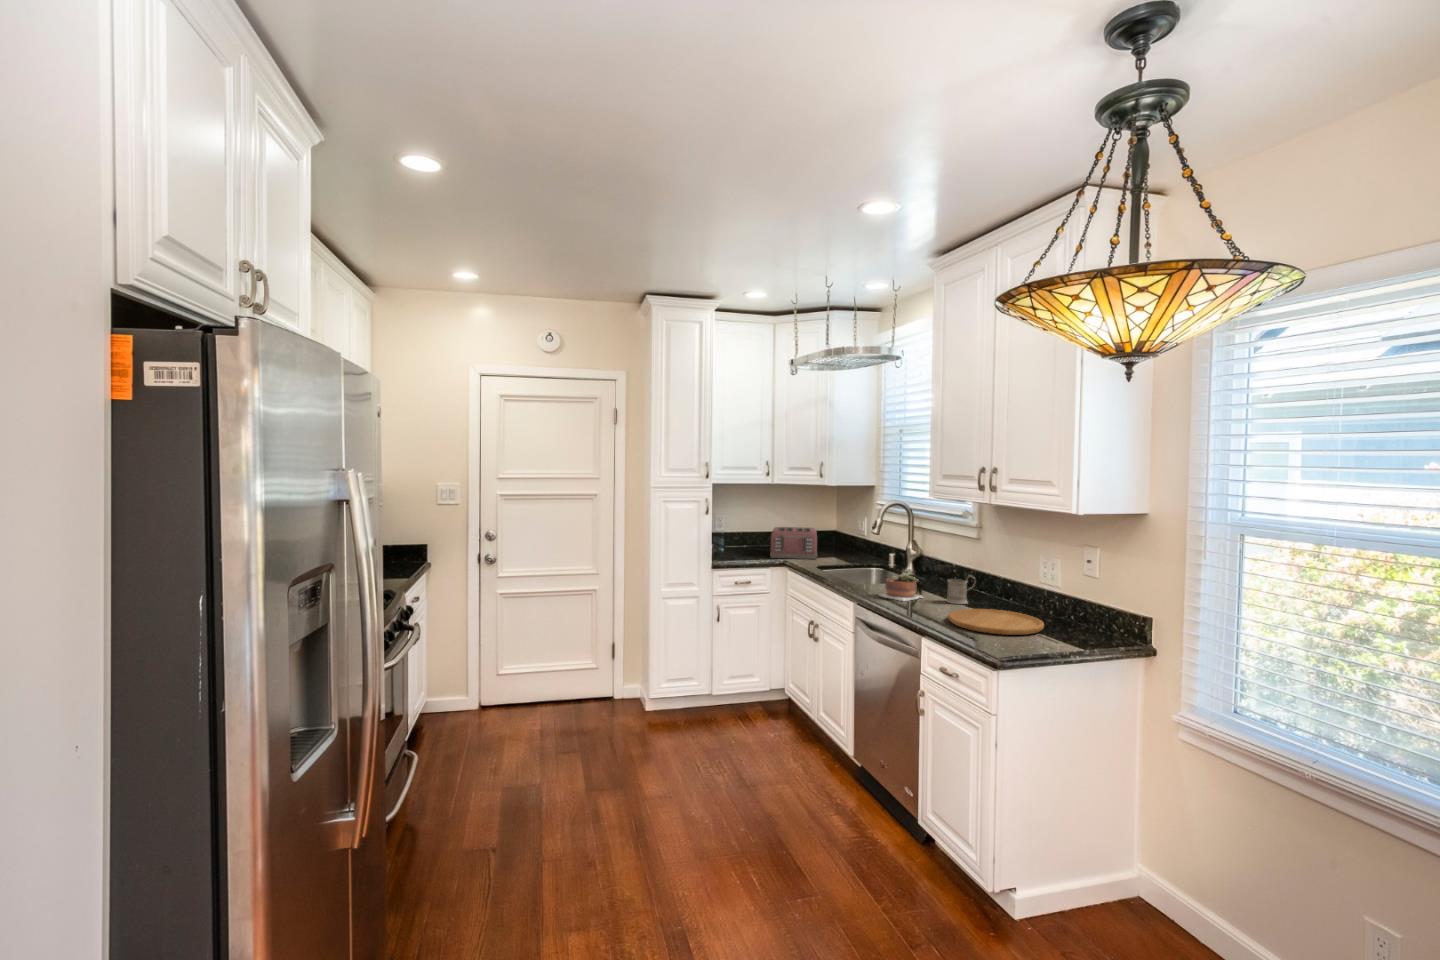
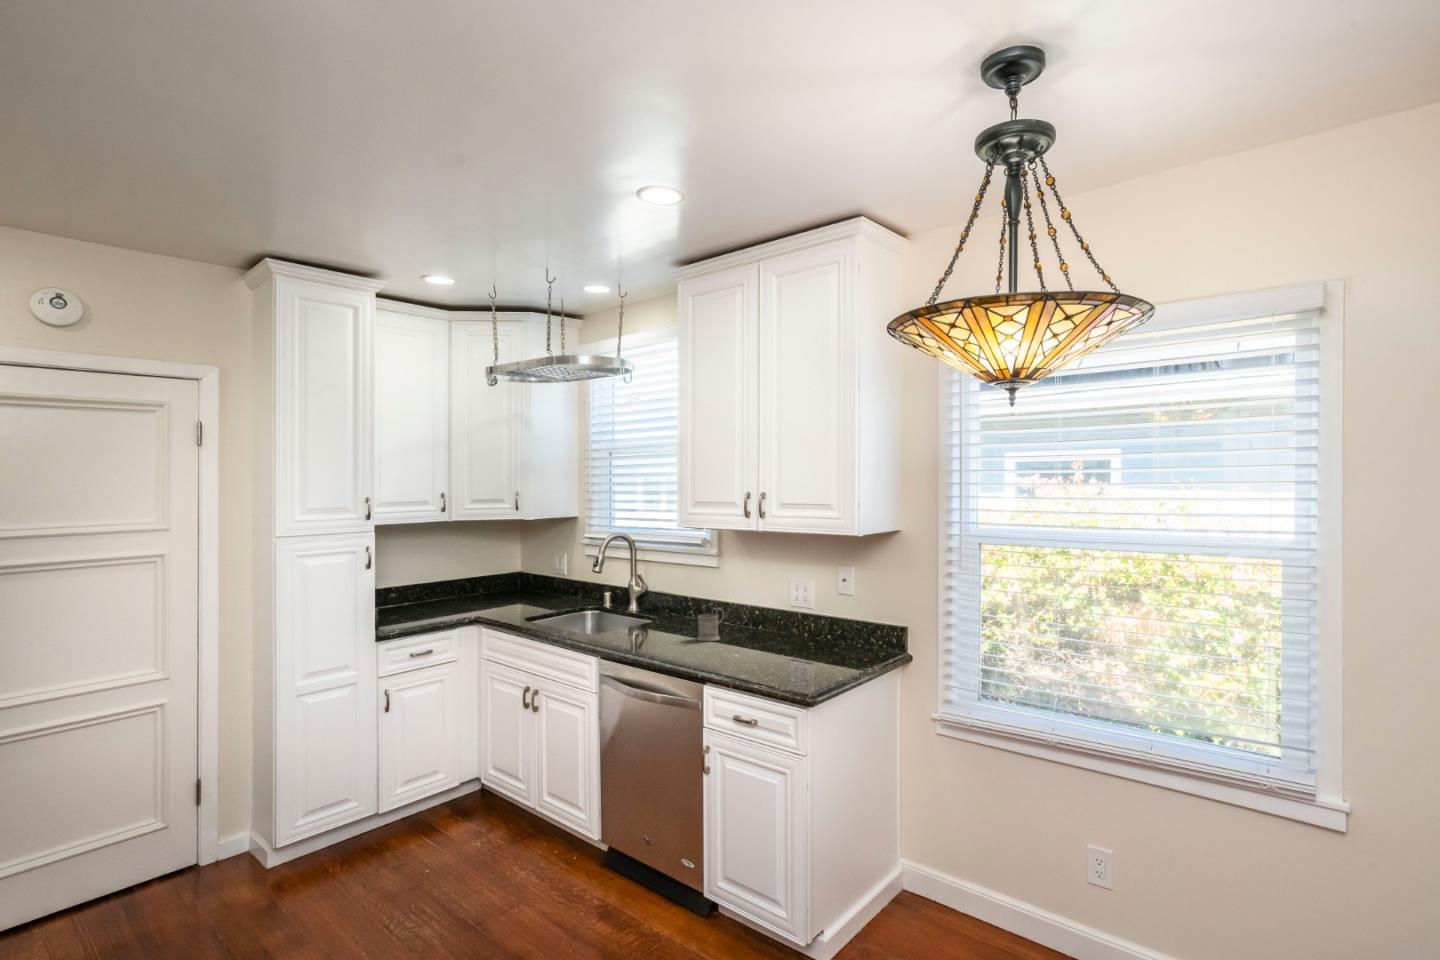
toaster: present [770,527,817,559] -> none [447,572,512,614]
succulent plant: present [879,570,923,601] -> none [625,609,673,646]
cutting board: present [948,609,1044,635] -> none [720,641,815,668]

